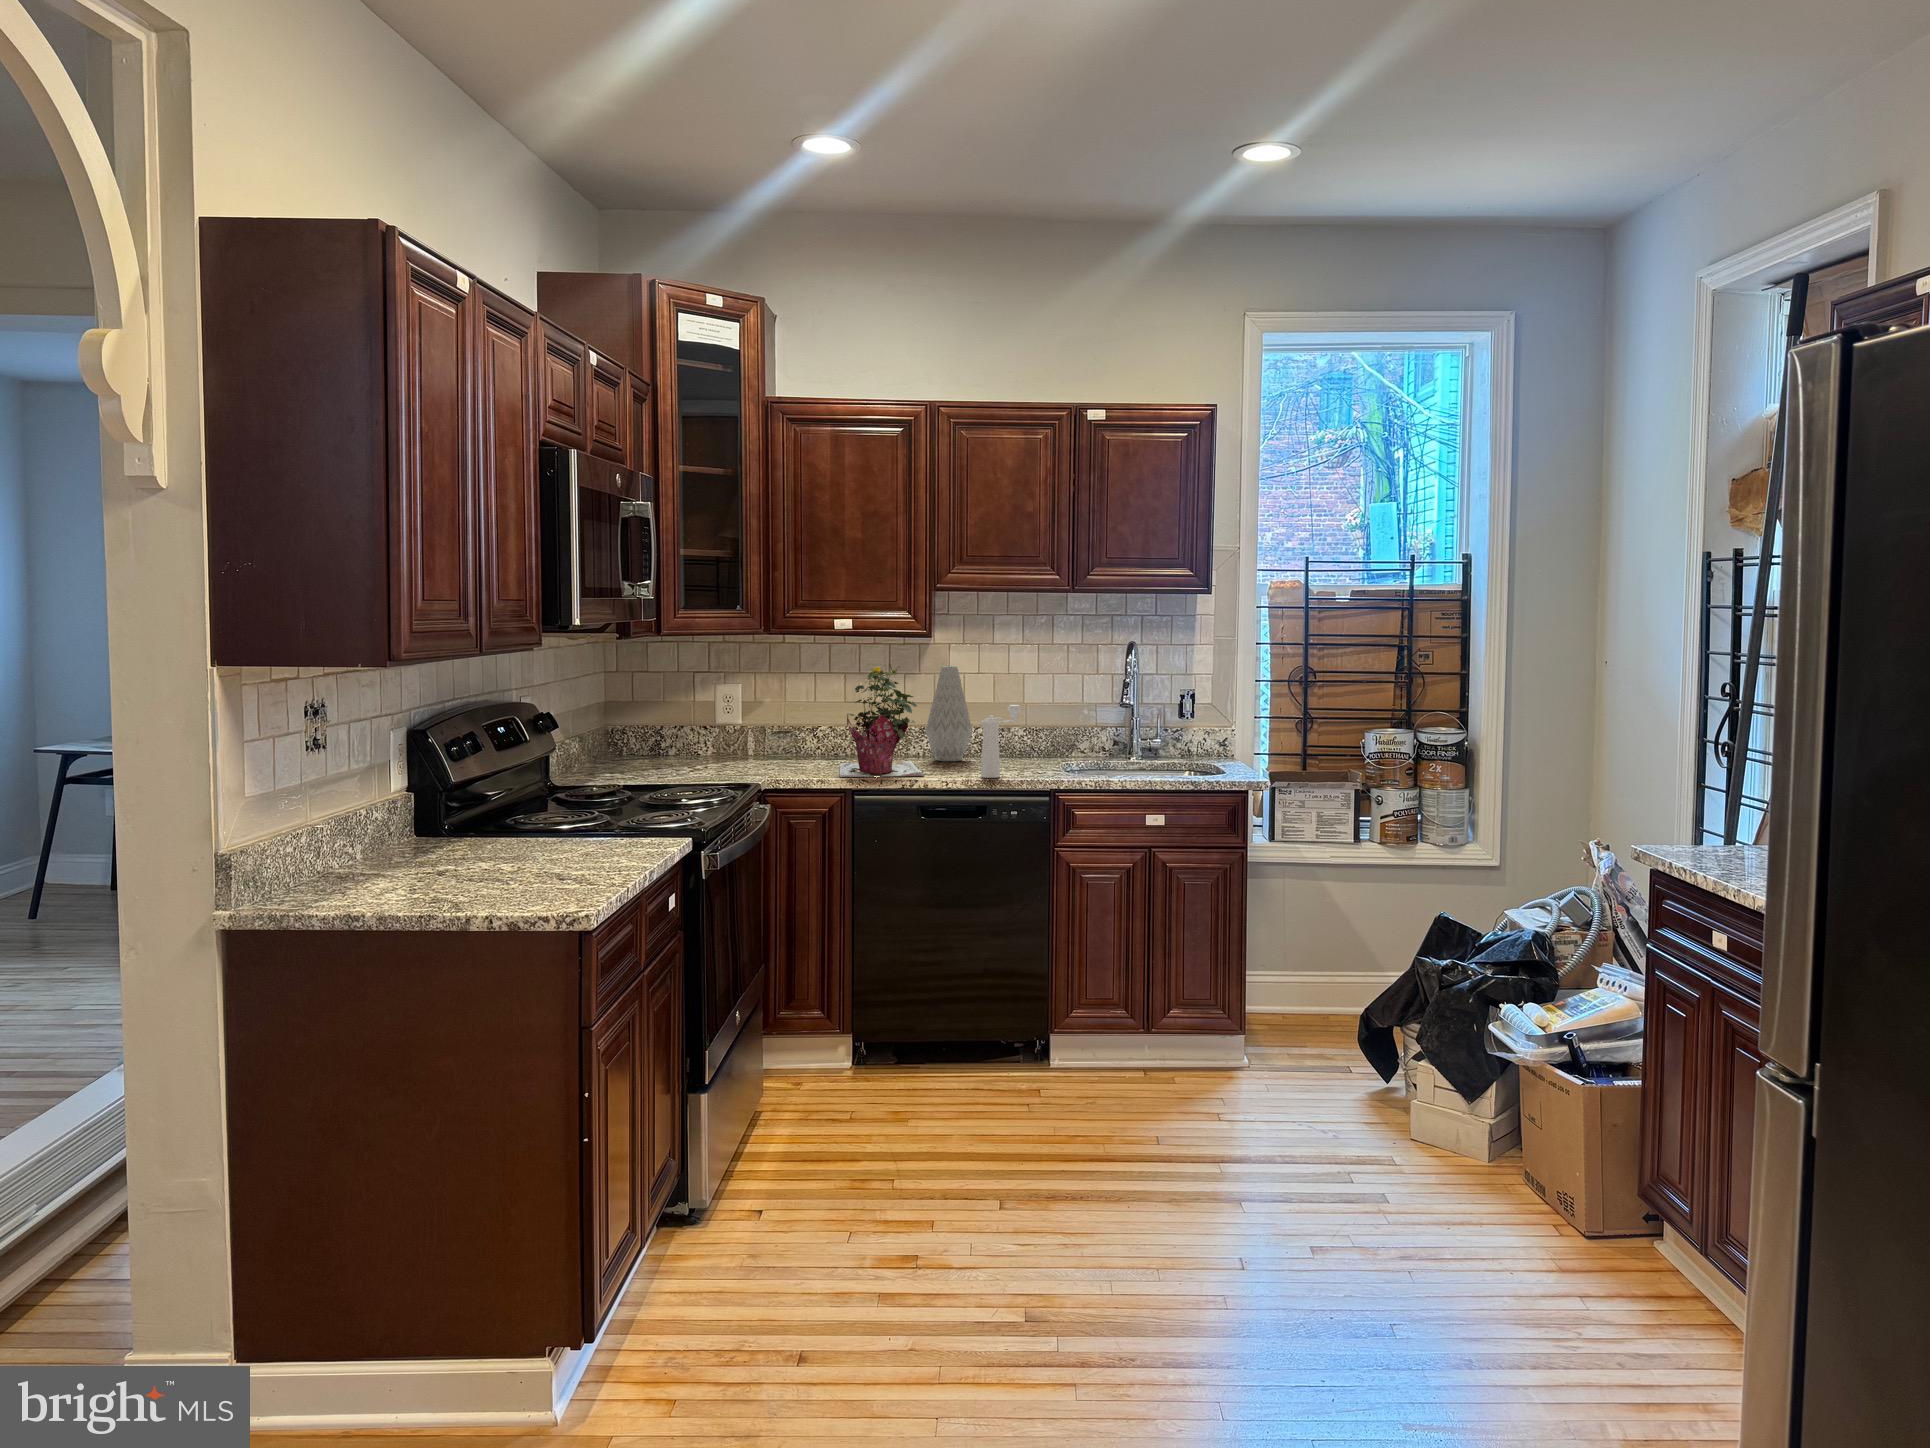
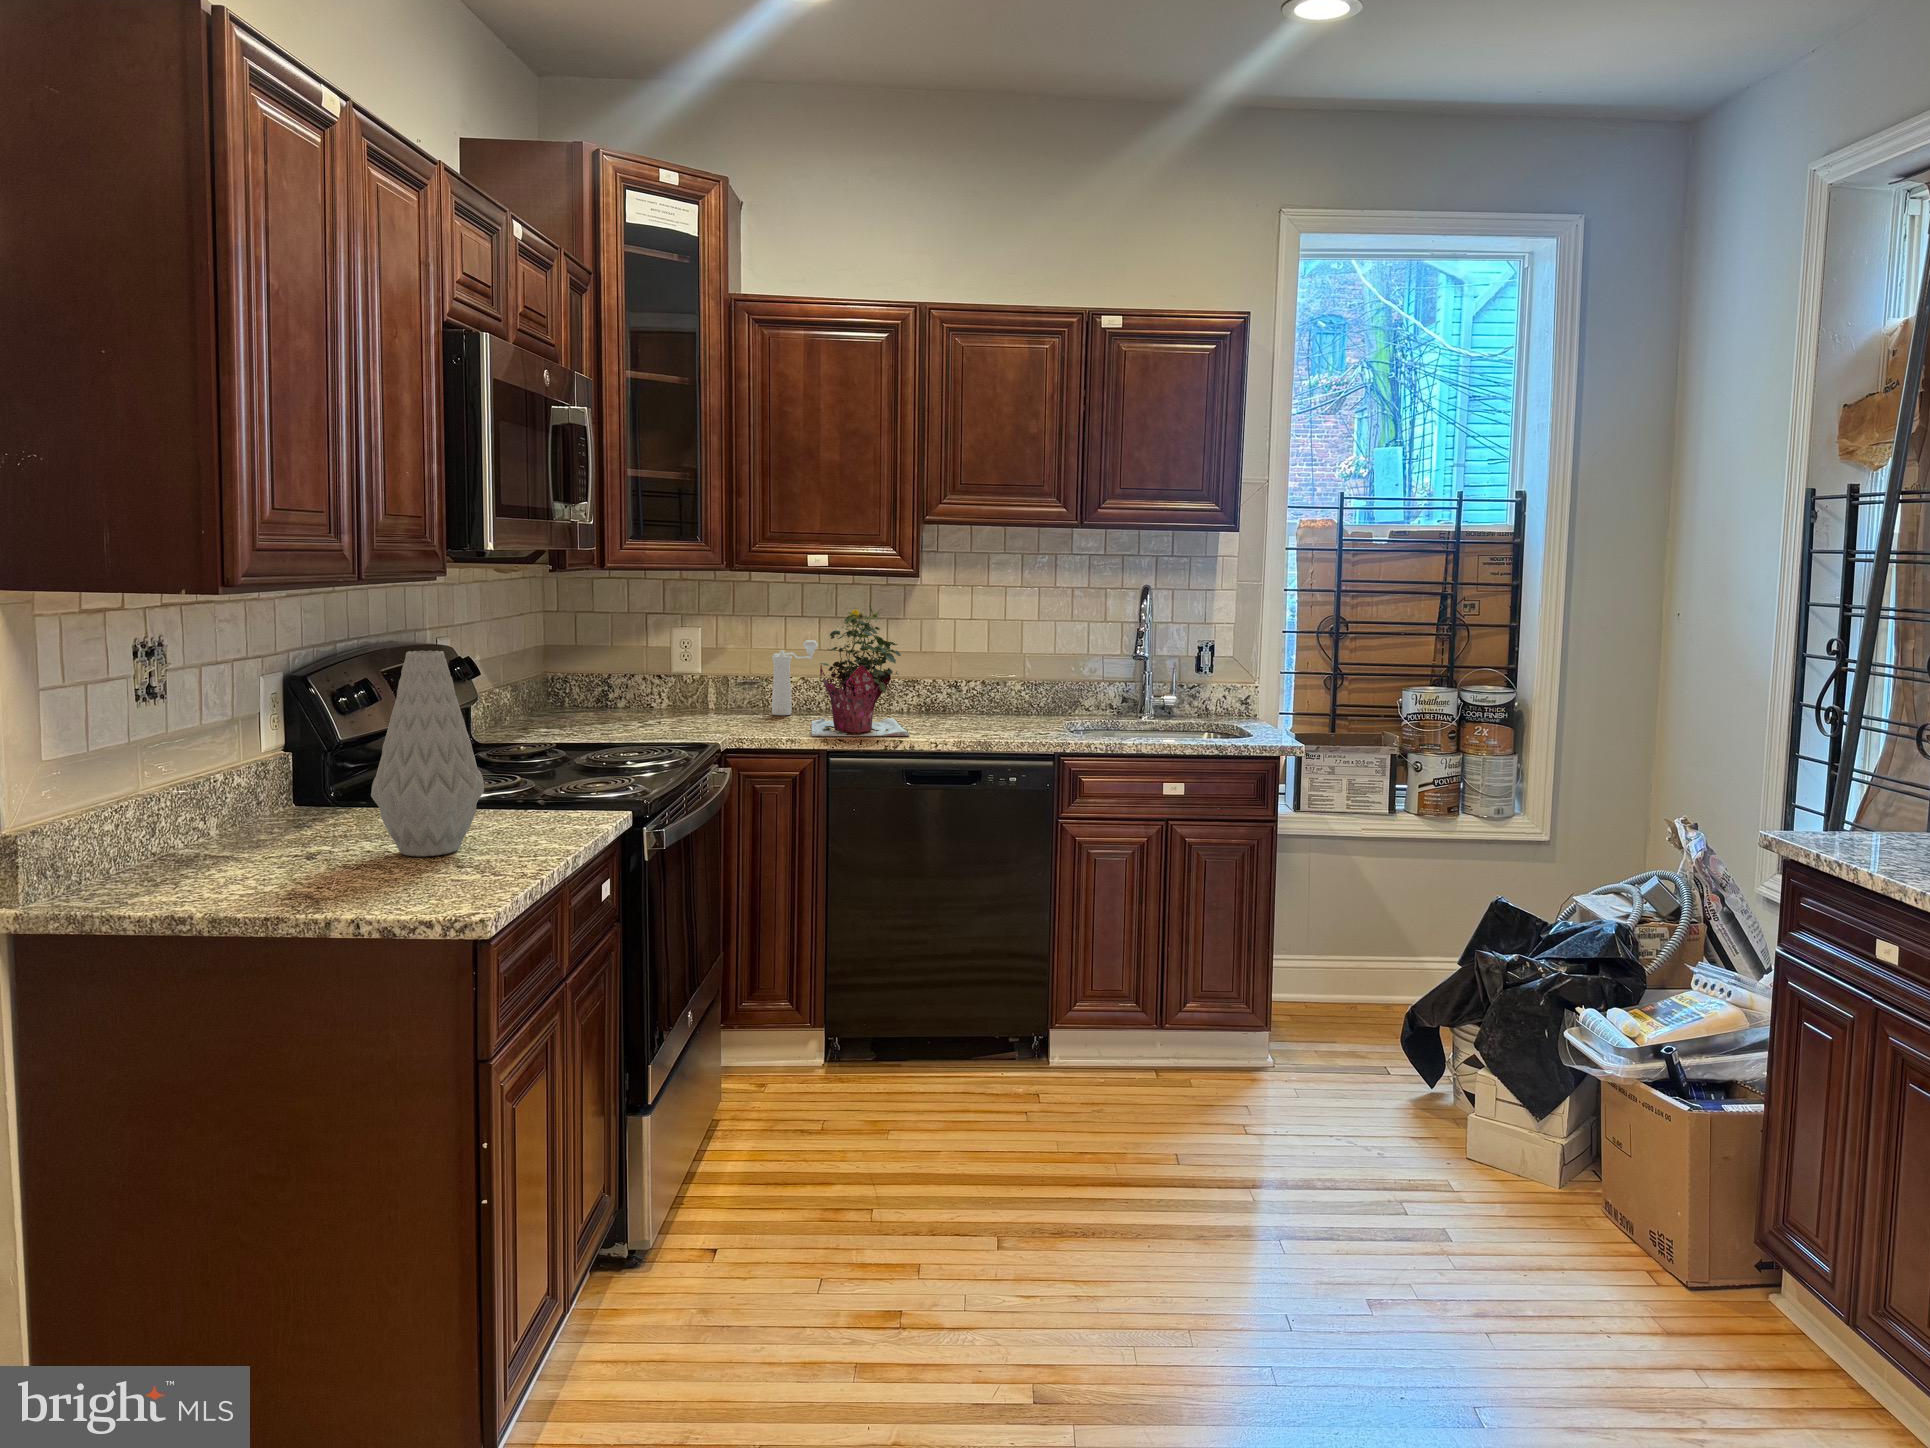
vase: present [925,666,973,761] -> present [371,651,484,856]
pepper mill: present [981,705,1022,778] -> present [772,641,818,715]

